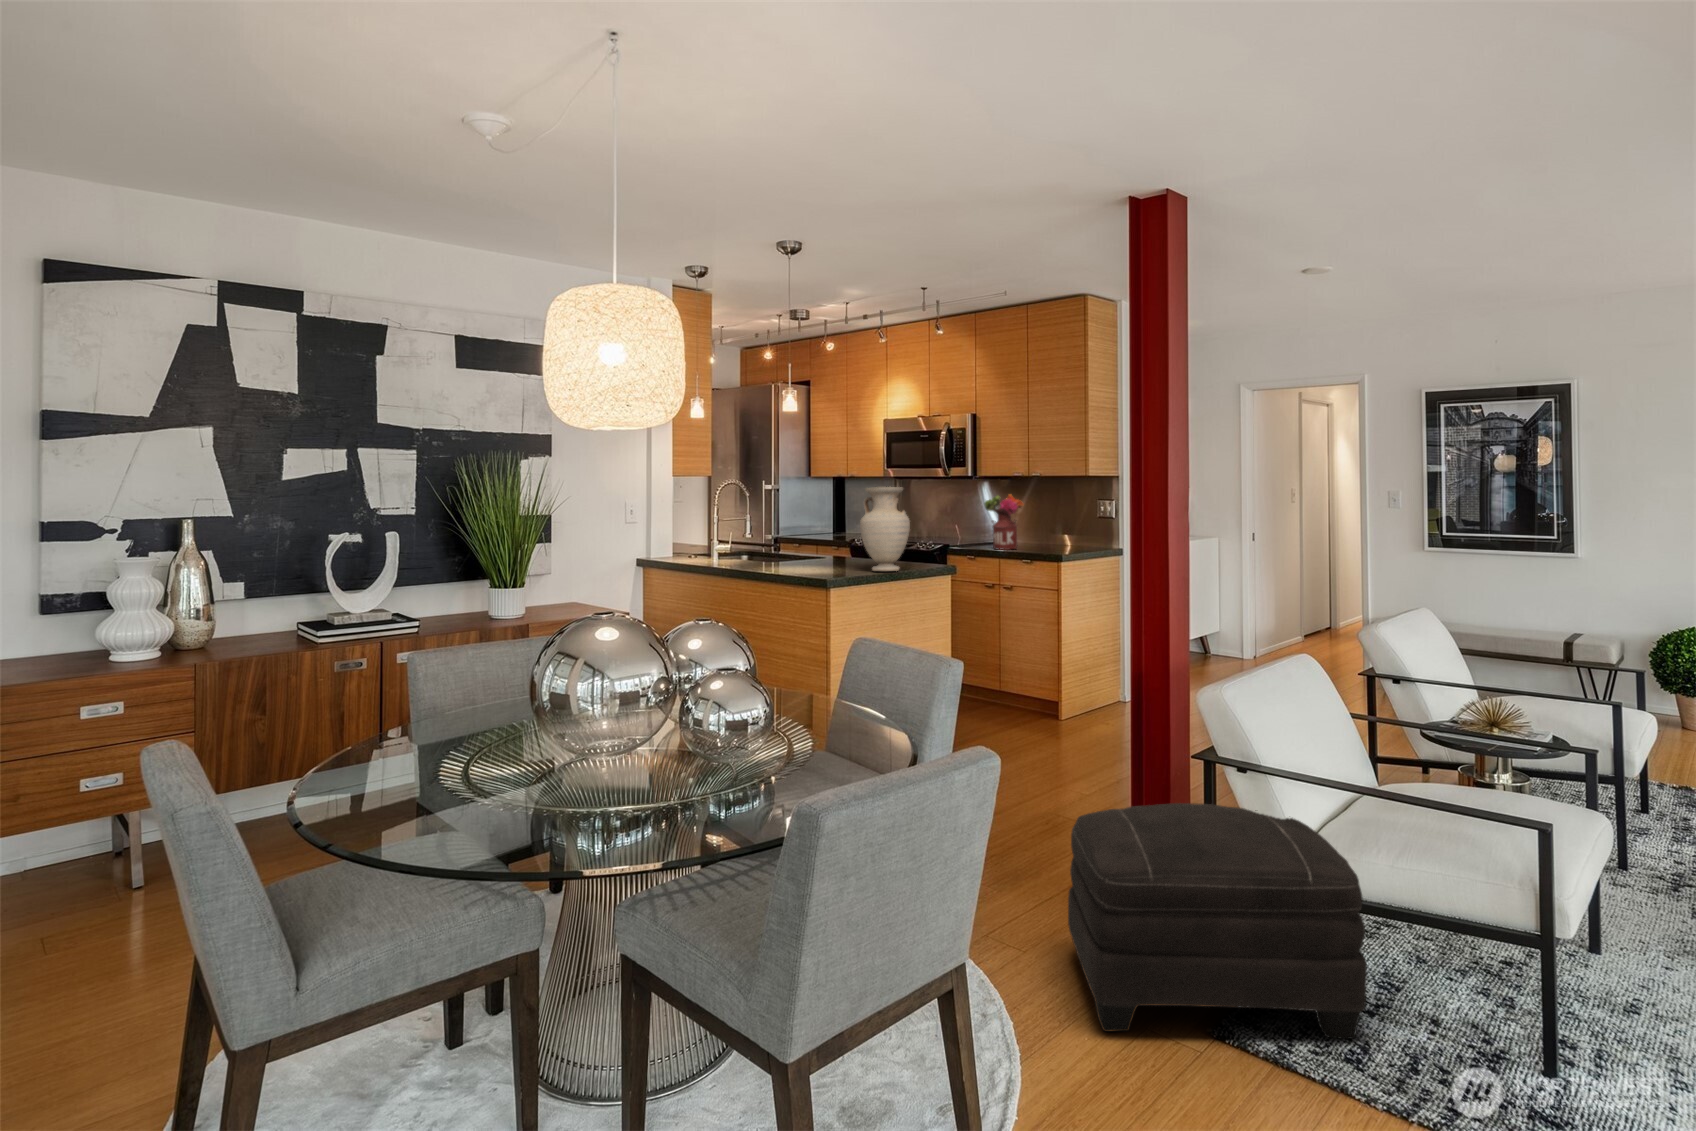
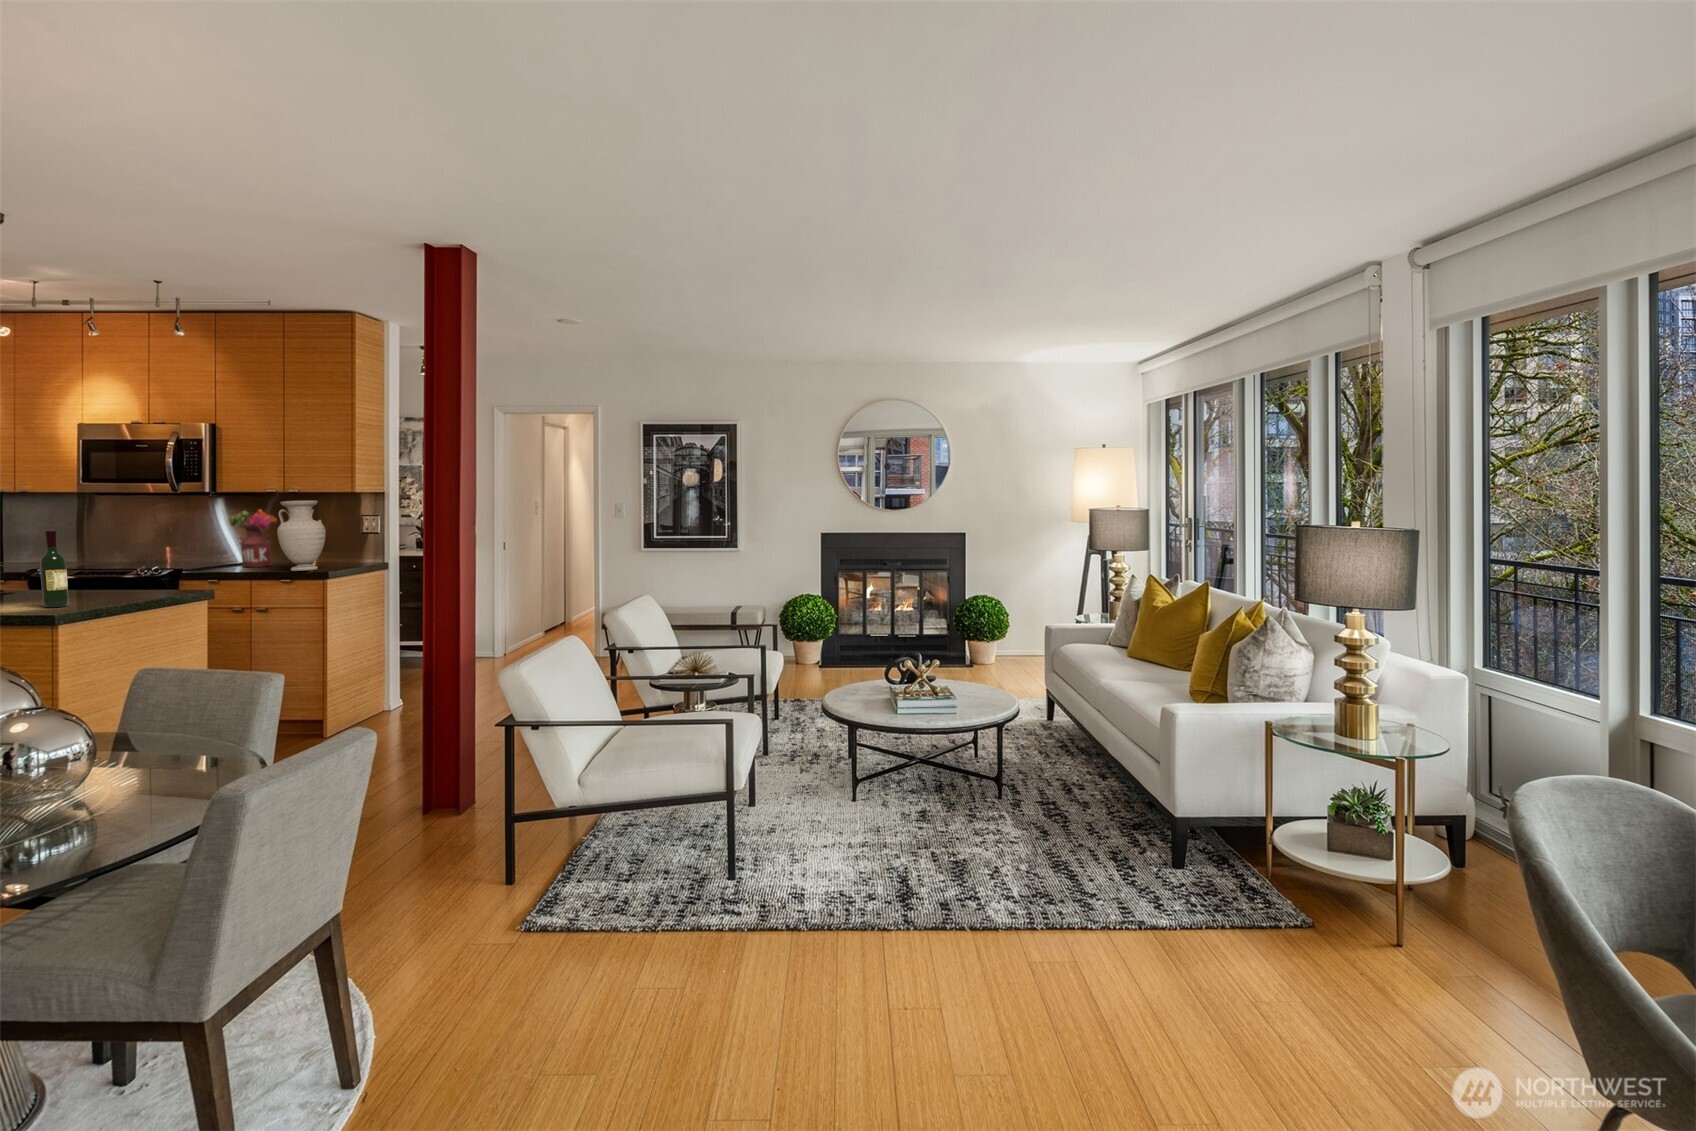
vase: present [860,487,910,571] -> present [277,501,326,571]
wine bottle: none [827,511,844,578] -> present [40,531,69,607]
ottoman: present [1068,803,1367,1039] -> none [387,754,624,955]

